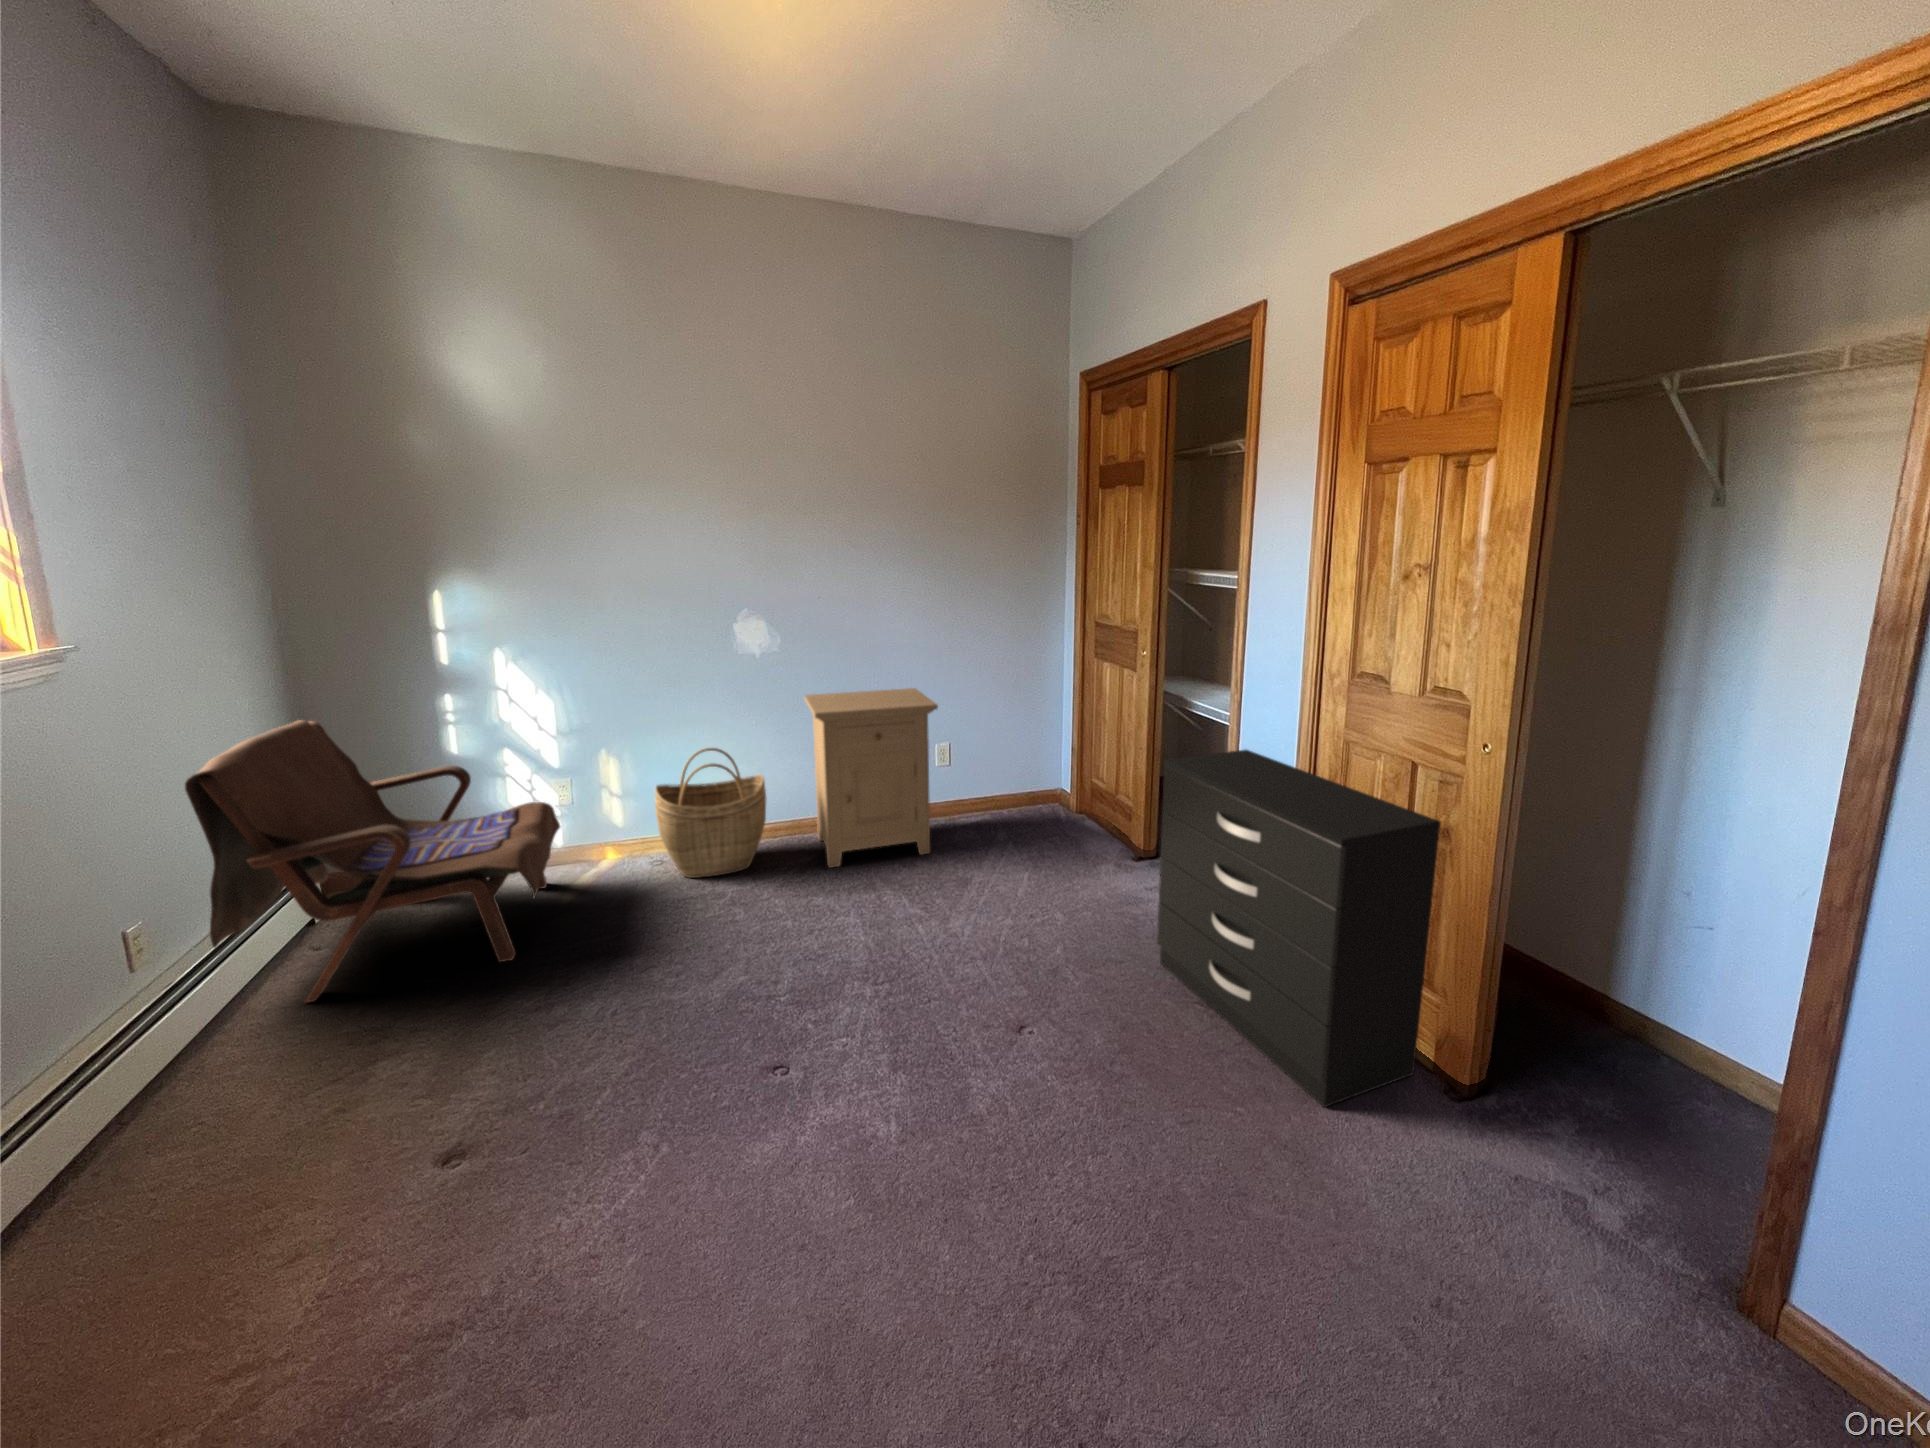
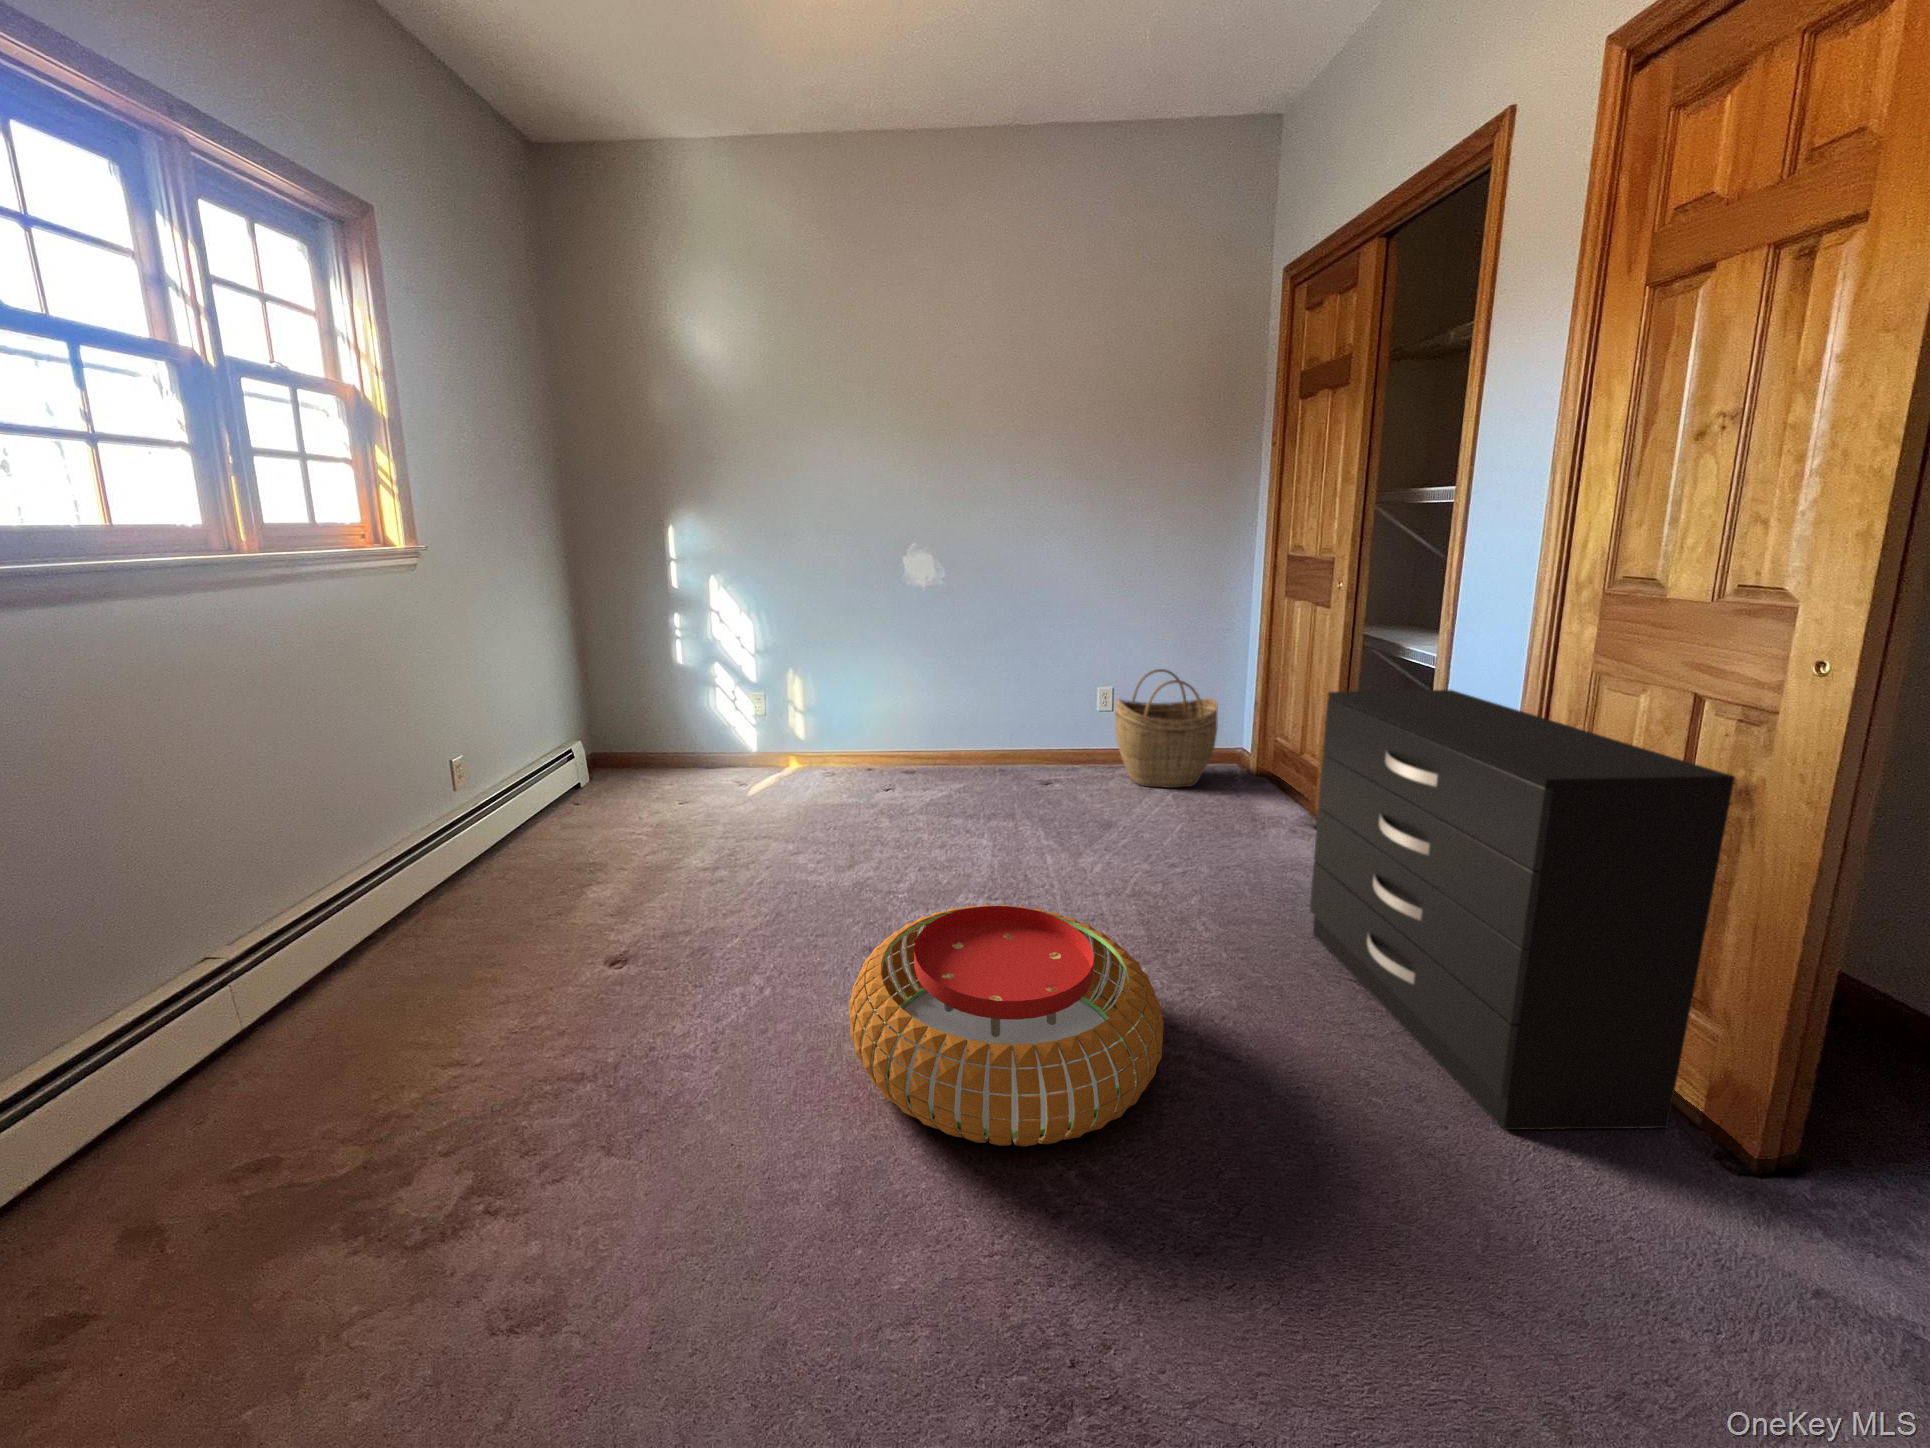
nightstand: present [804,688,938,867] -> none [961,627,1088,795]
armchair: present [185,720,560,1003] -> none [500,626,752,837]
woven basket: present [655,748,766,878] -> present [1115,669,1218,788]
pouf: none [775,996,1082,1261] -> present [849,905,1164,1147]

